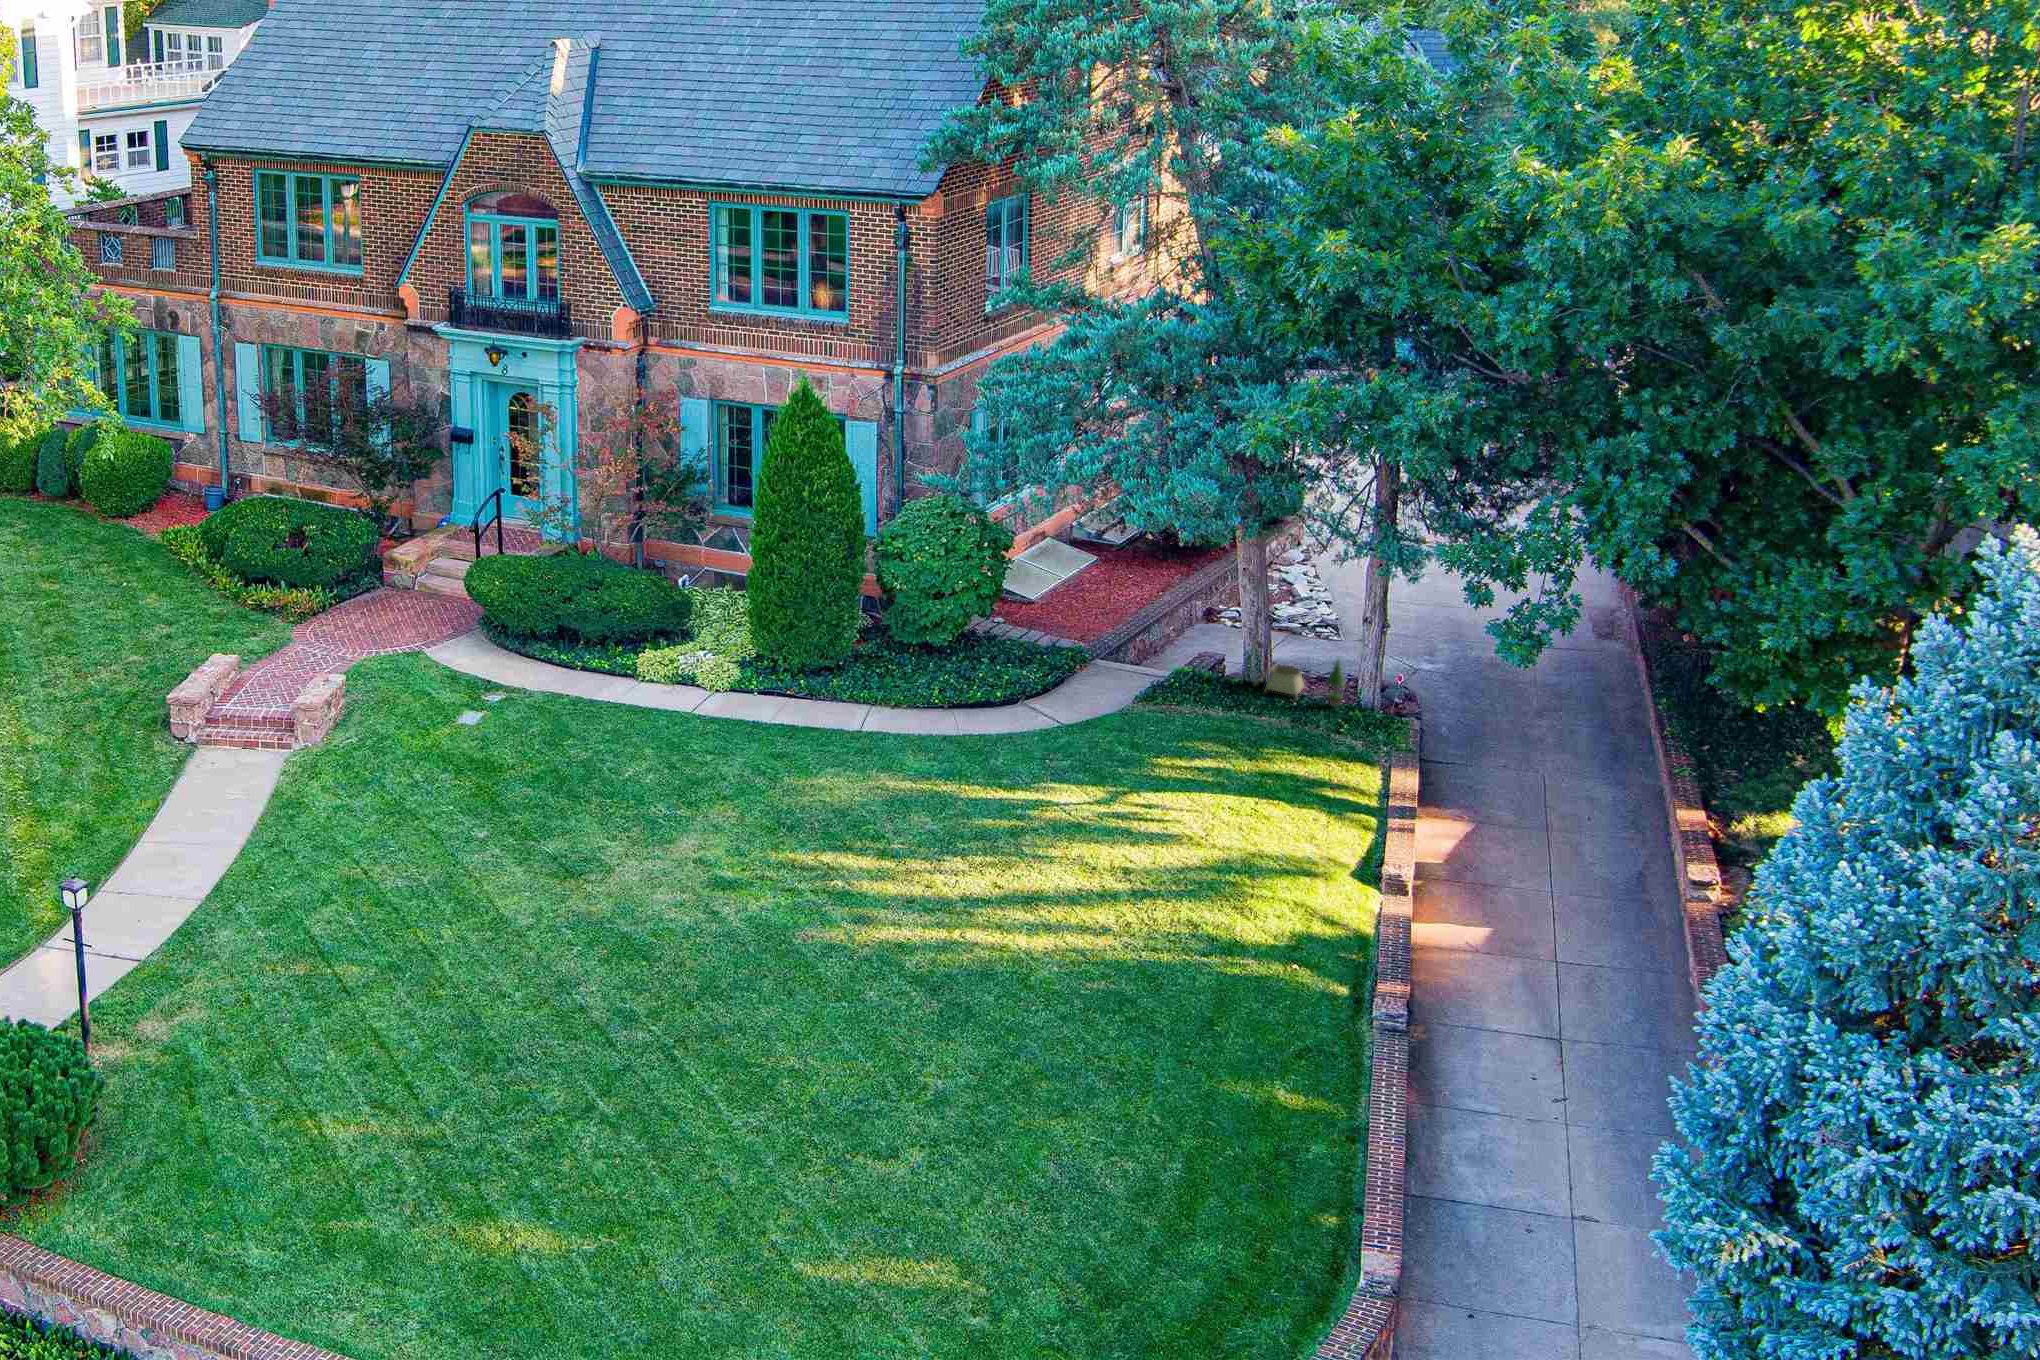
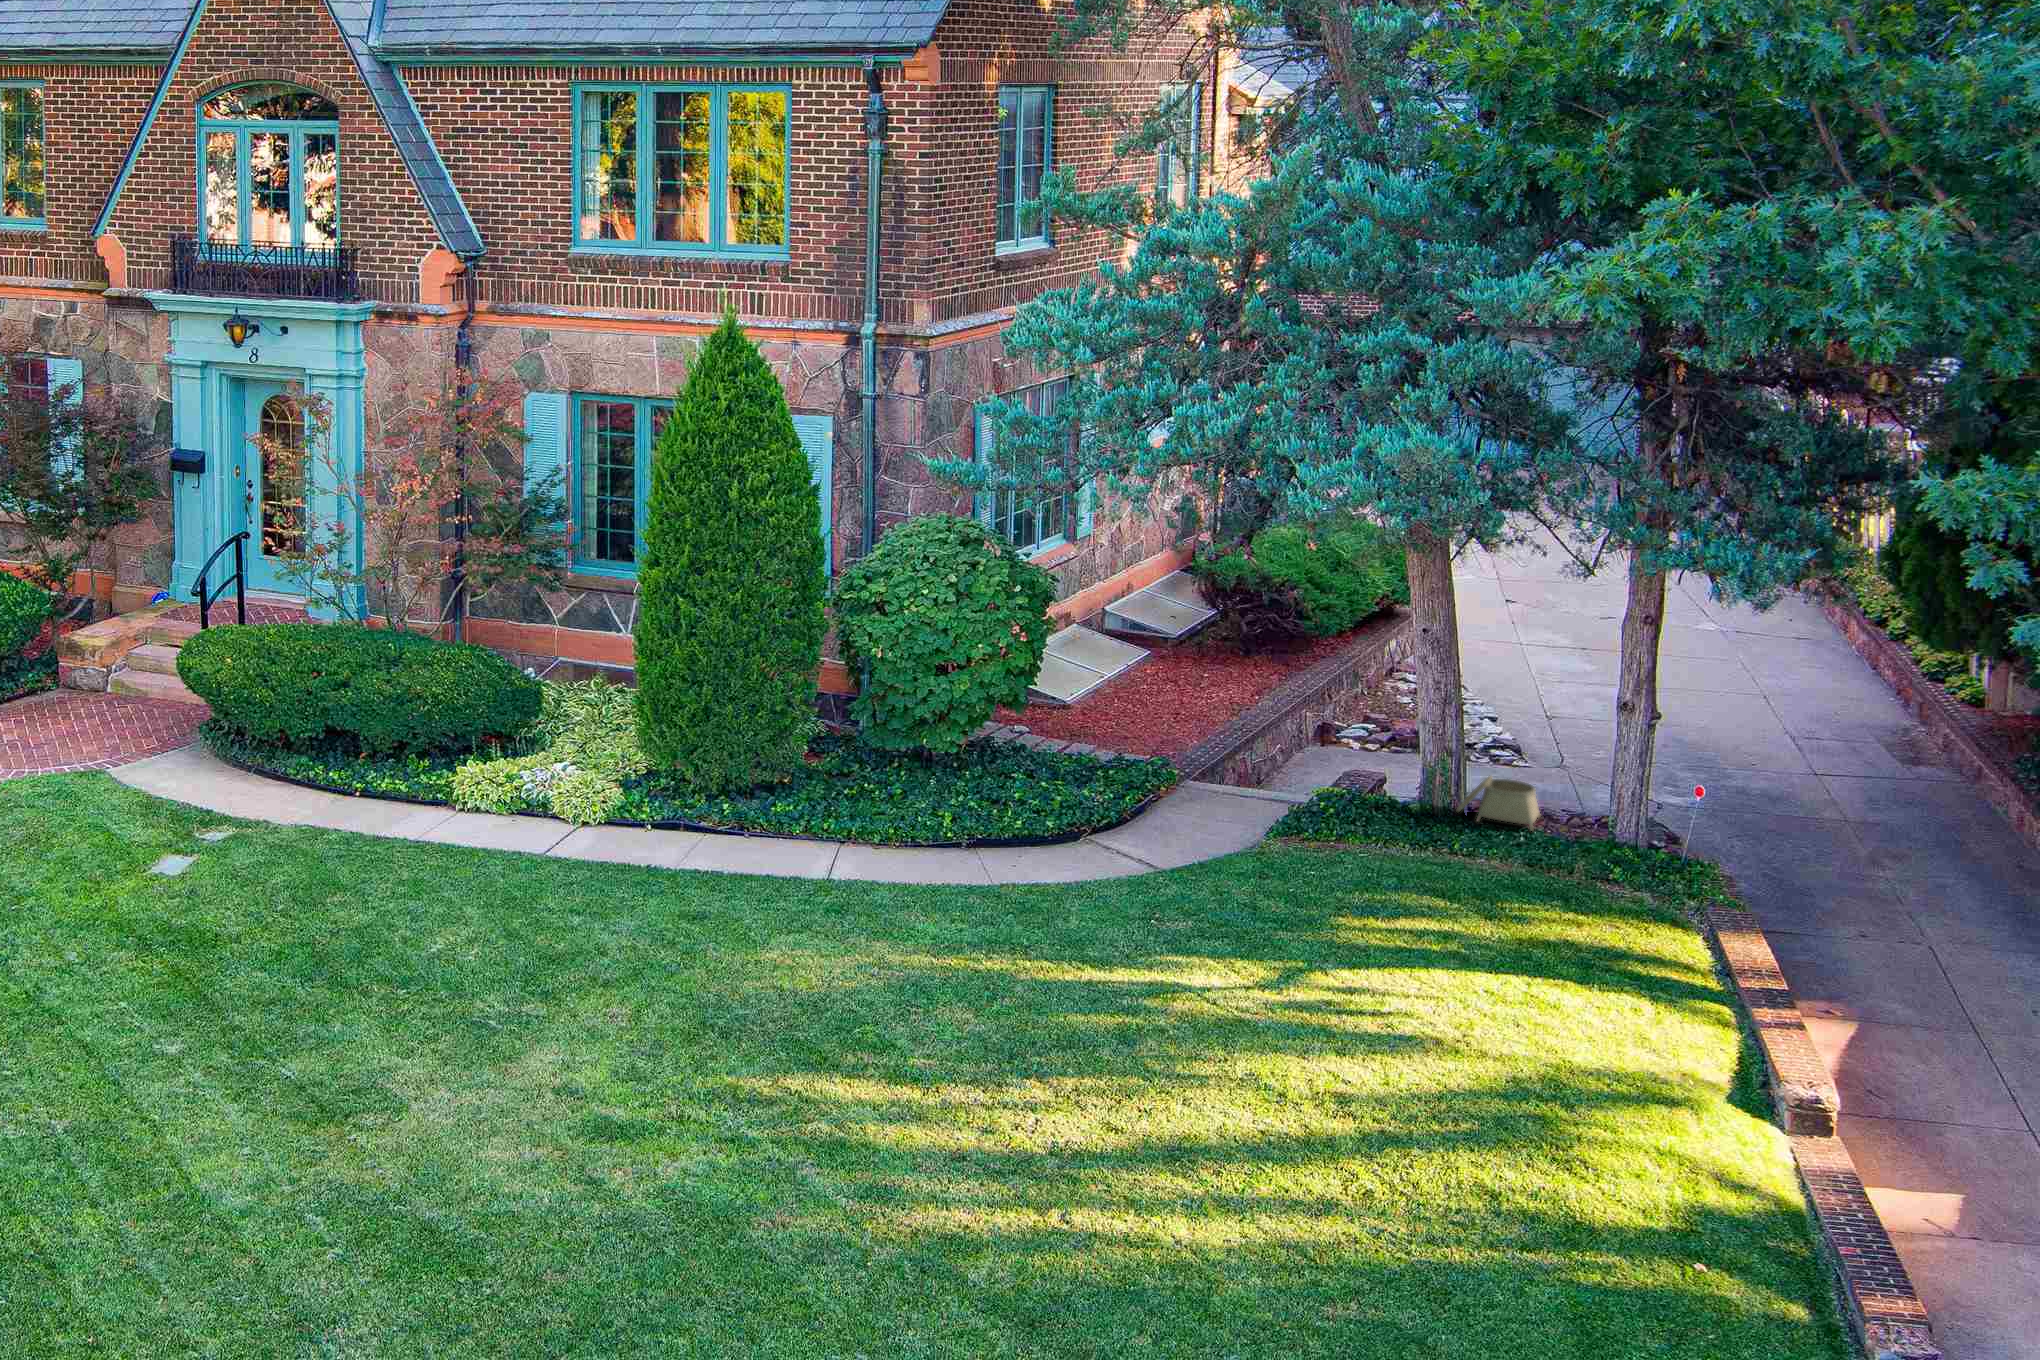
potted tree: present [1328,660,1345,706] -> none [1584,759,1617,842]

